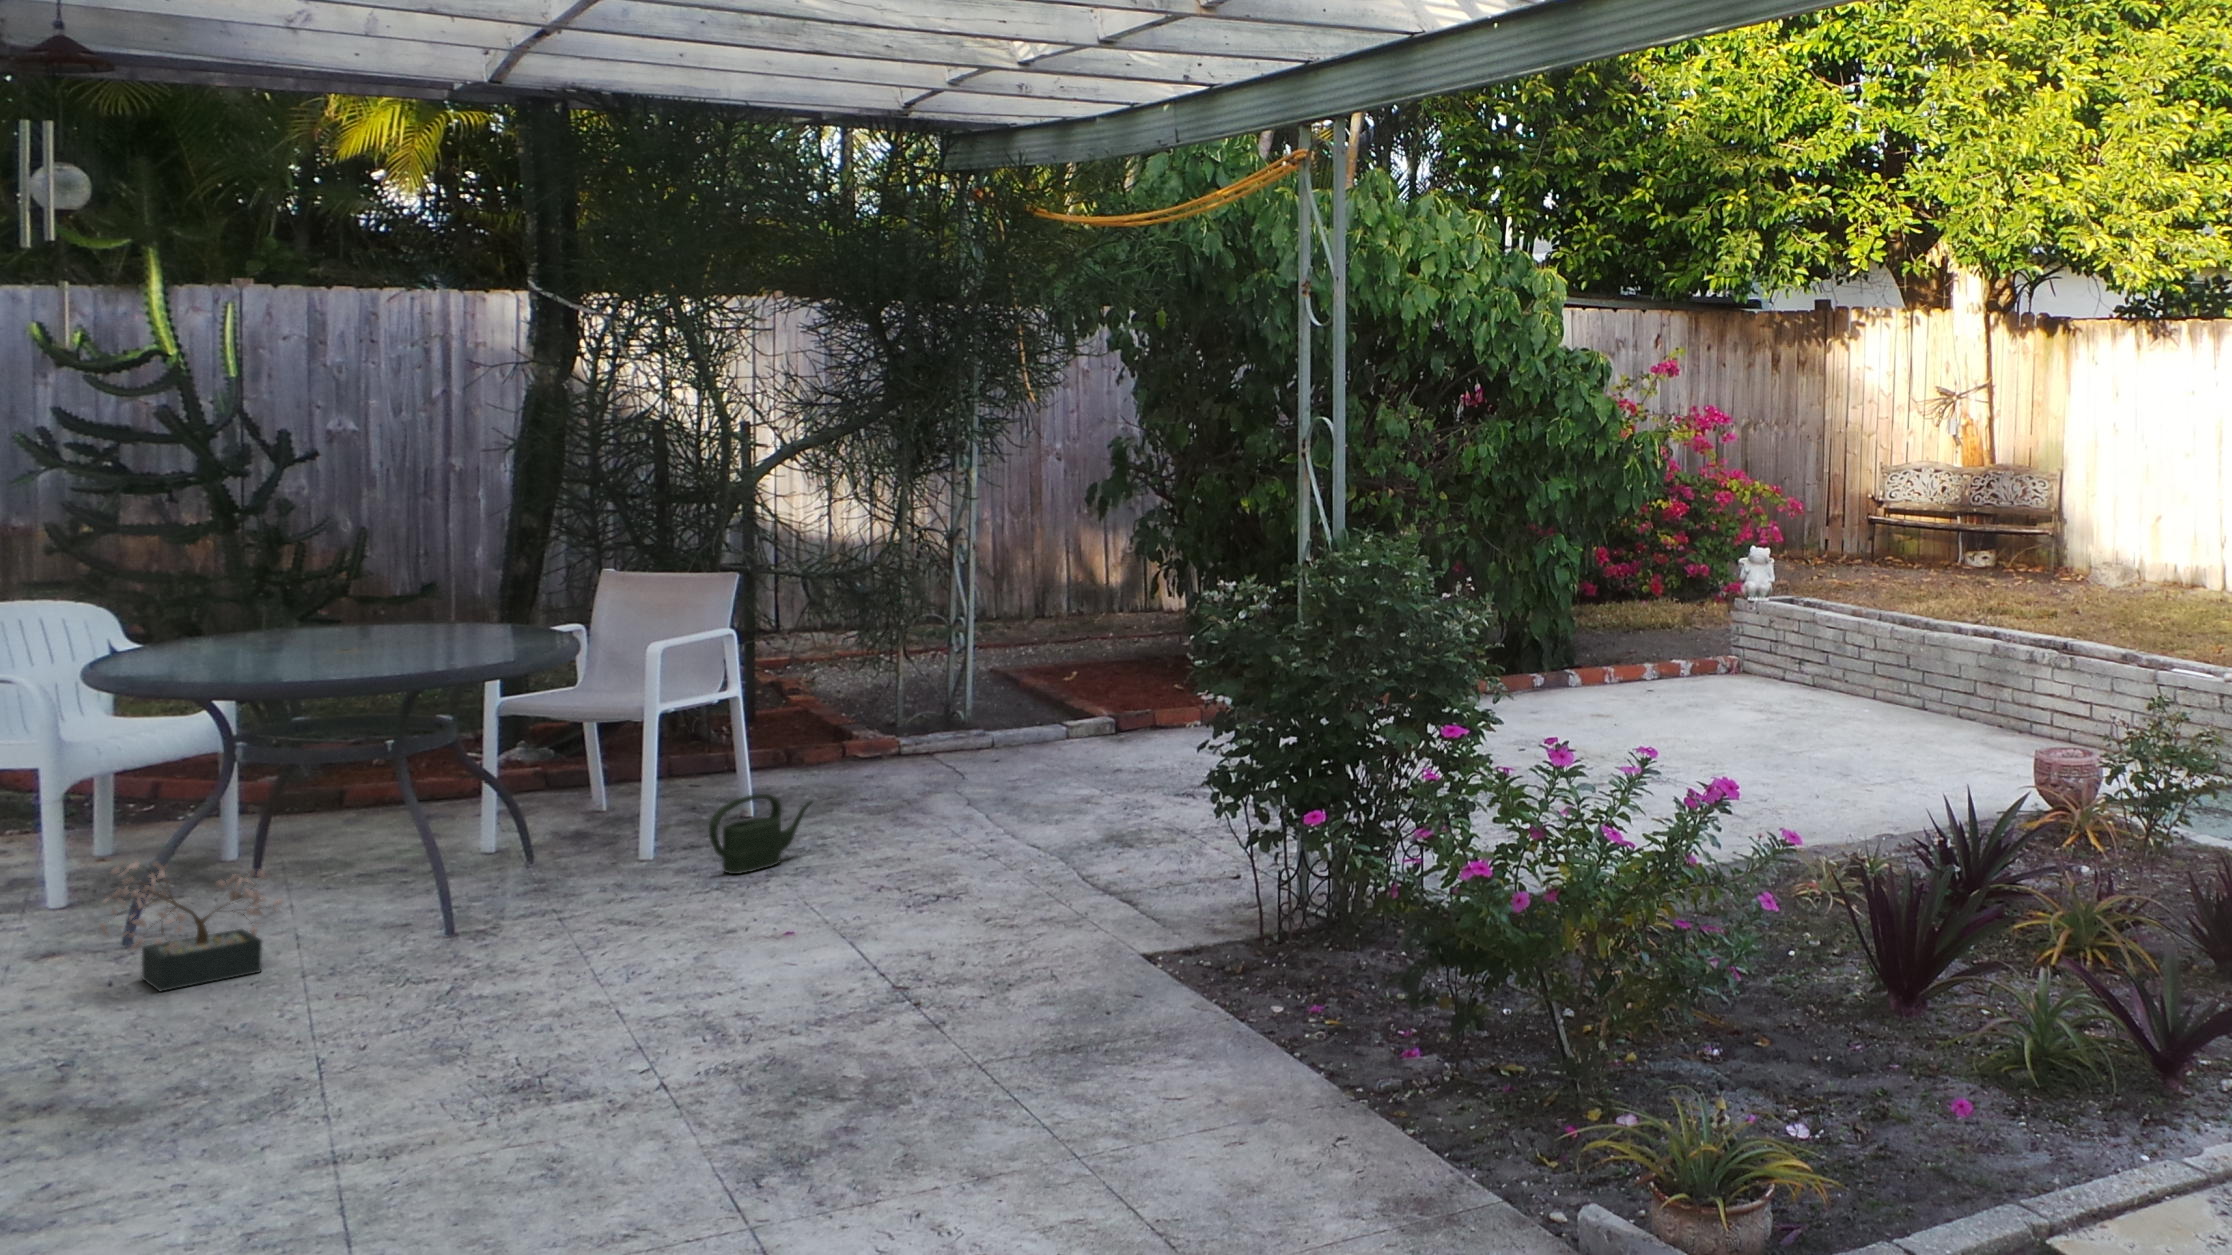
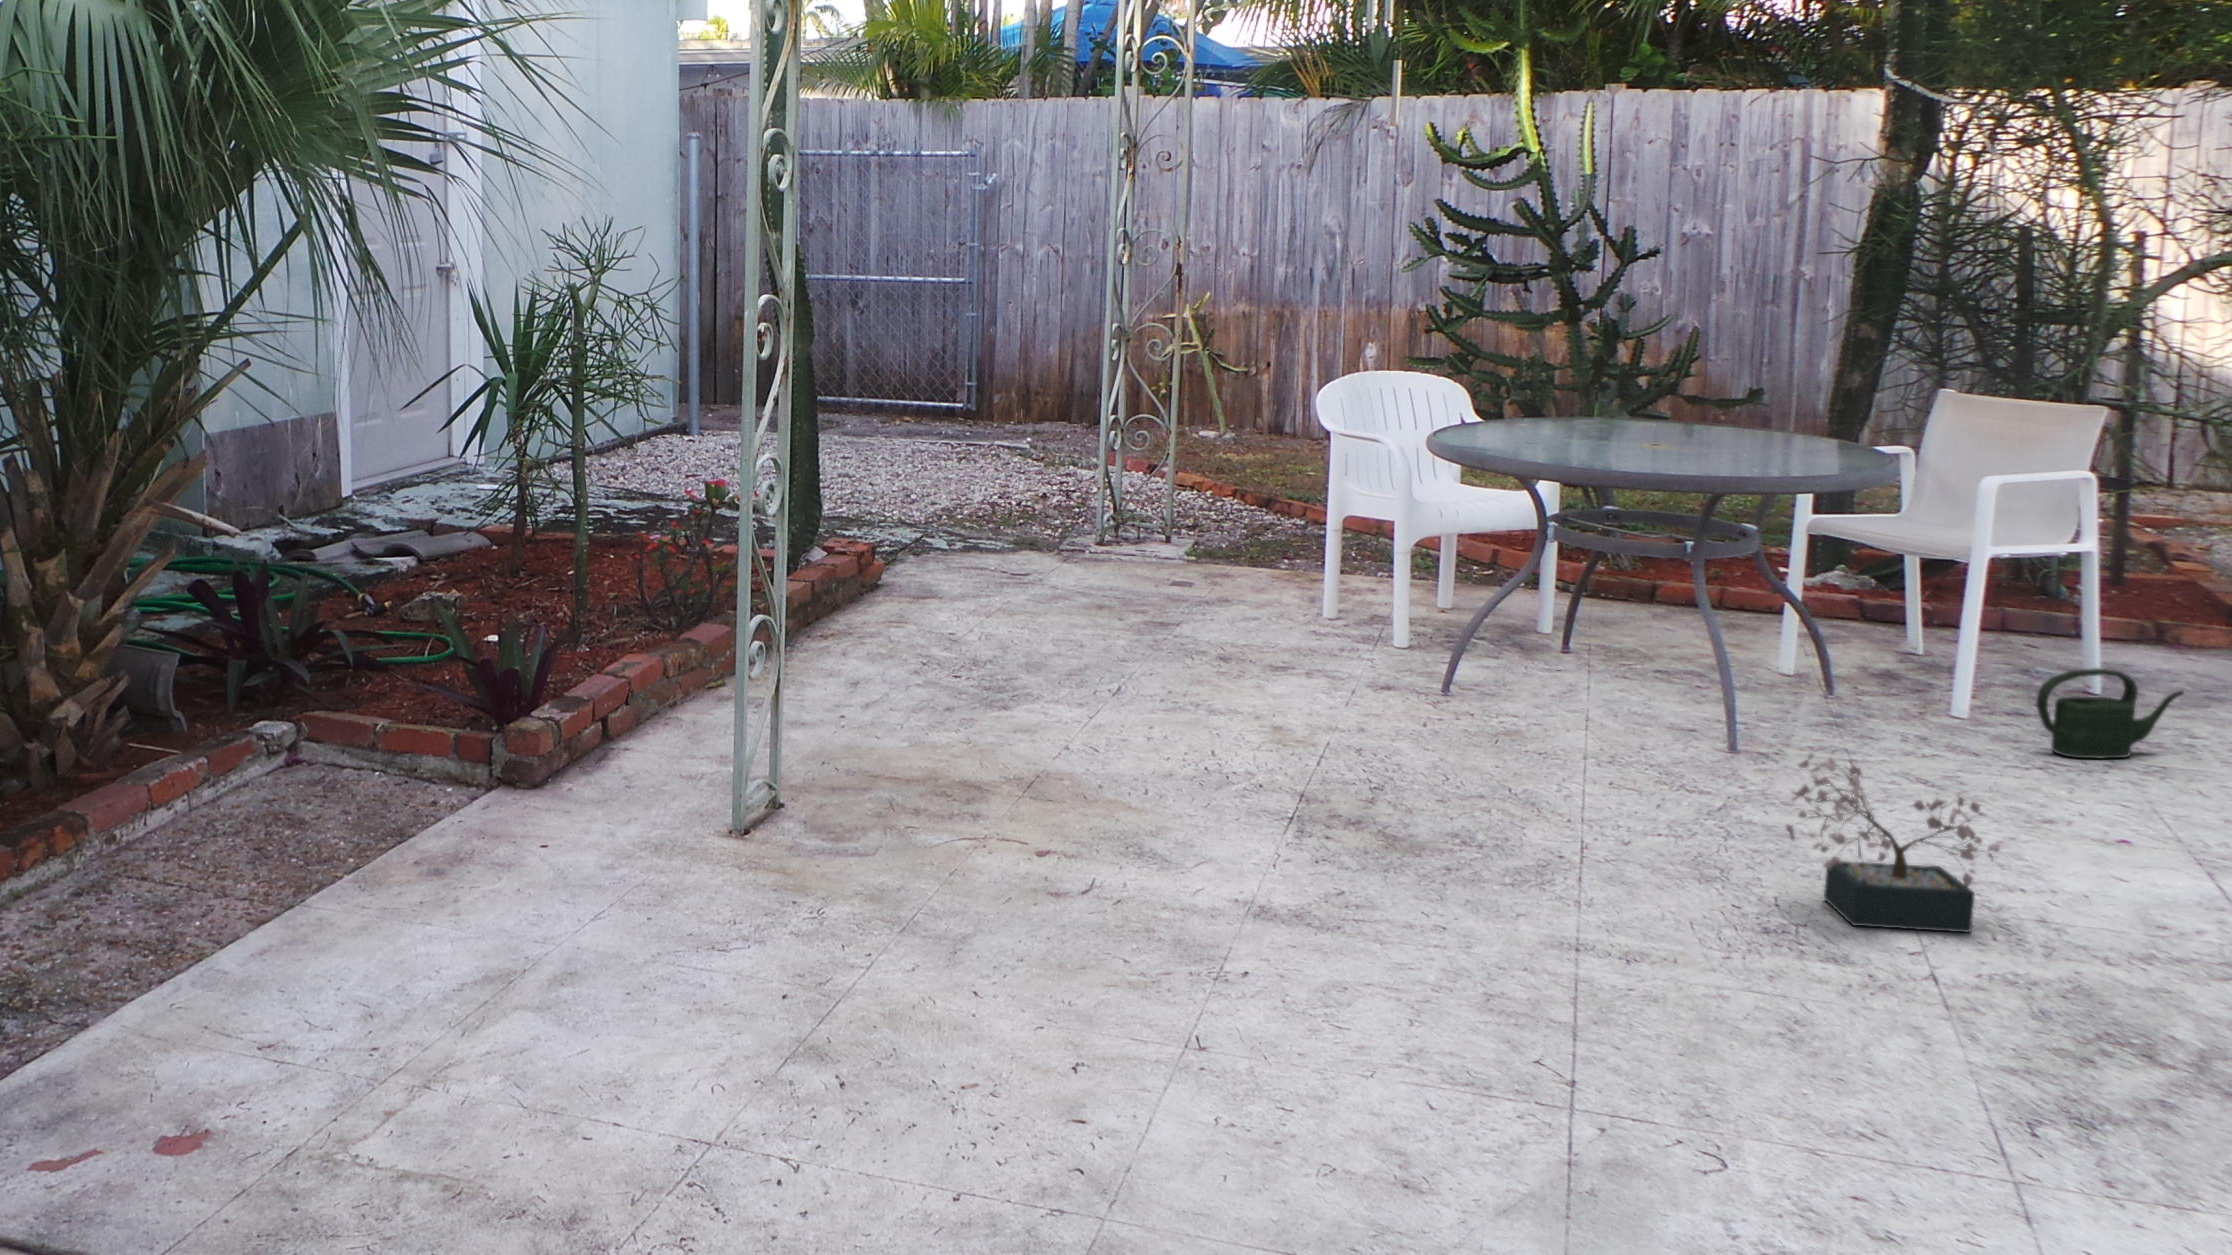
decorative plant: present [100,860,282,991] -> present [1786,753,2000,932]

